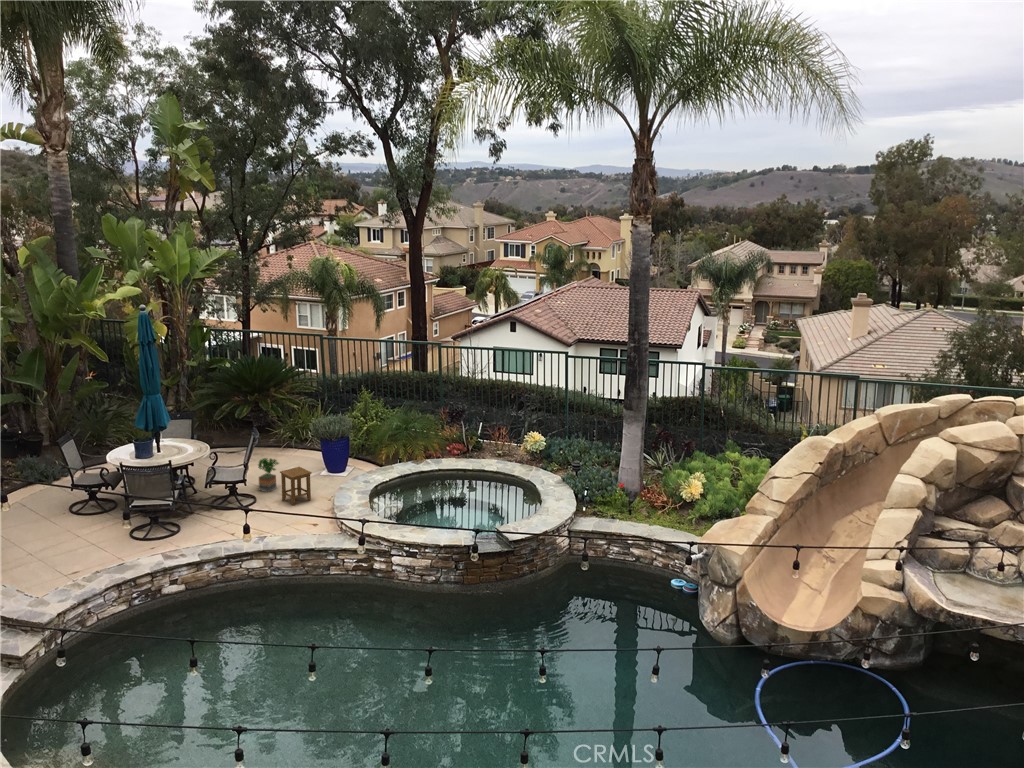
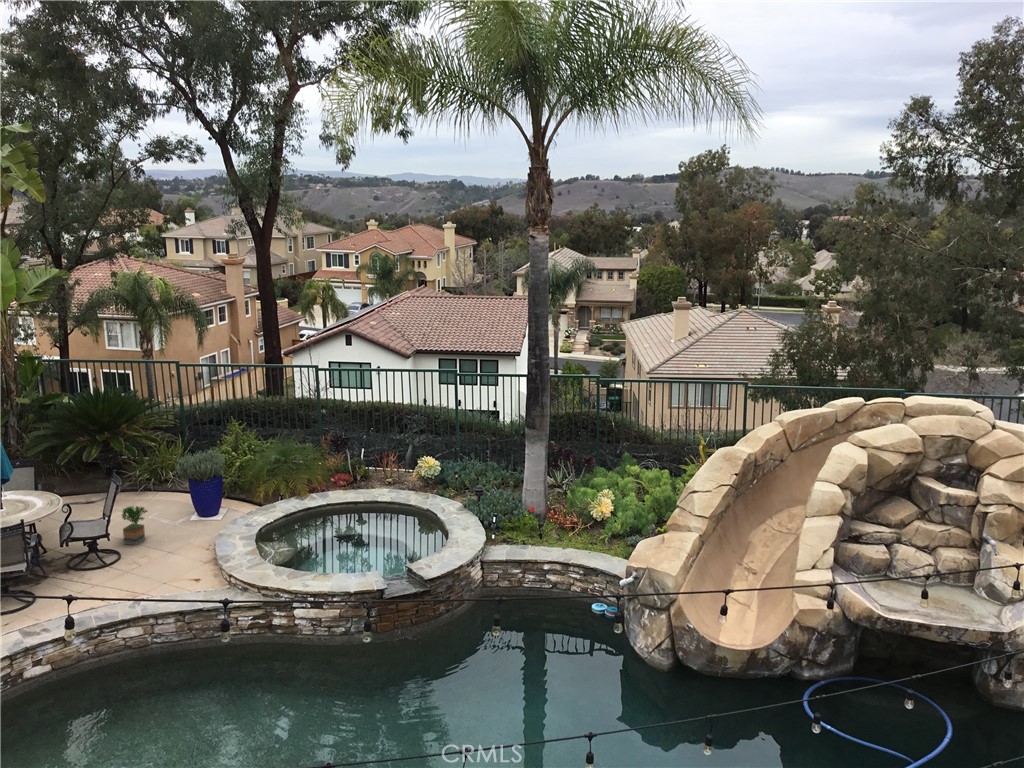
stool: present [280,467,312,506] -> none [149,514,188,560]

